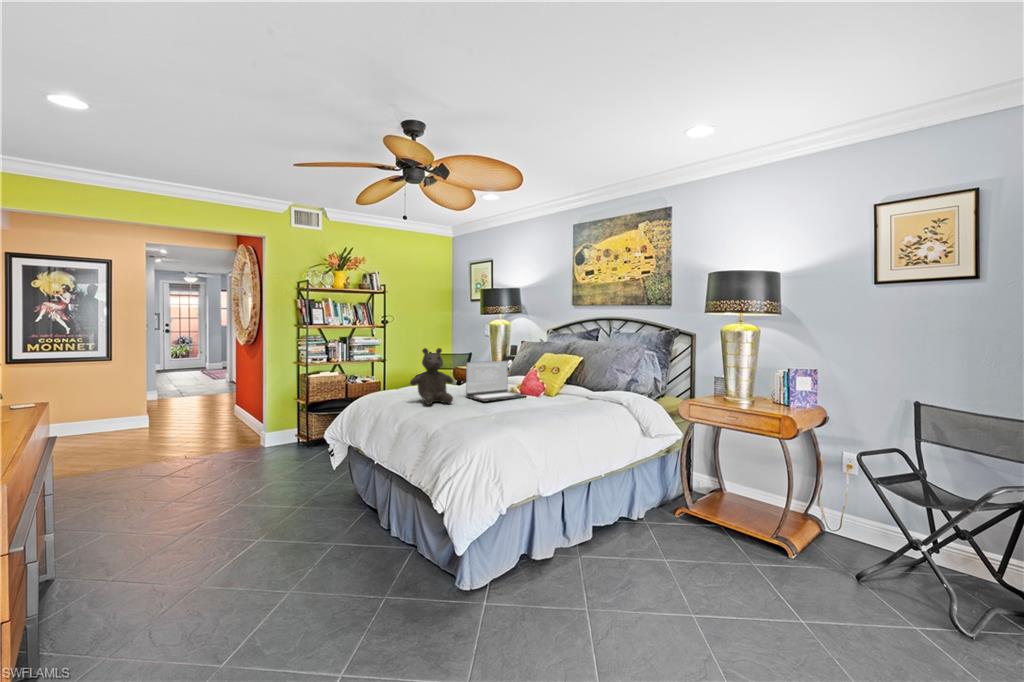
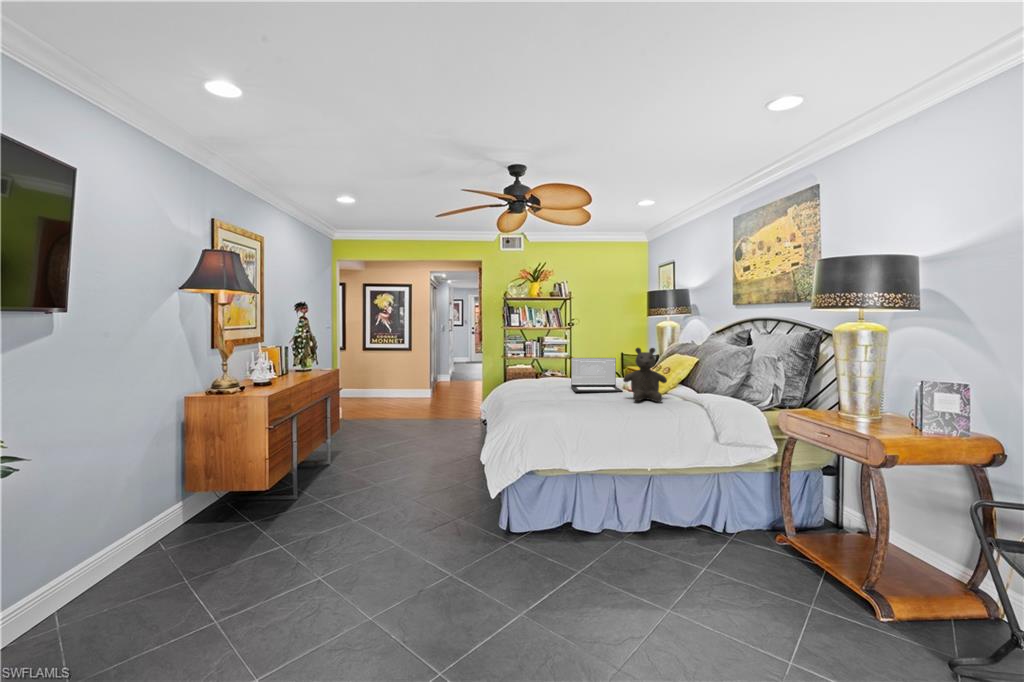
teddy bear: present [410,348,453,405] -> present [623,348,667,402]

